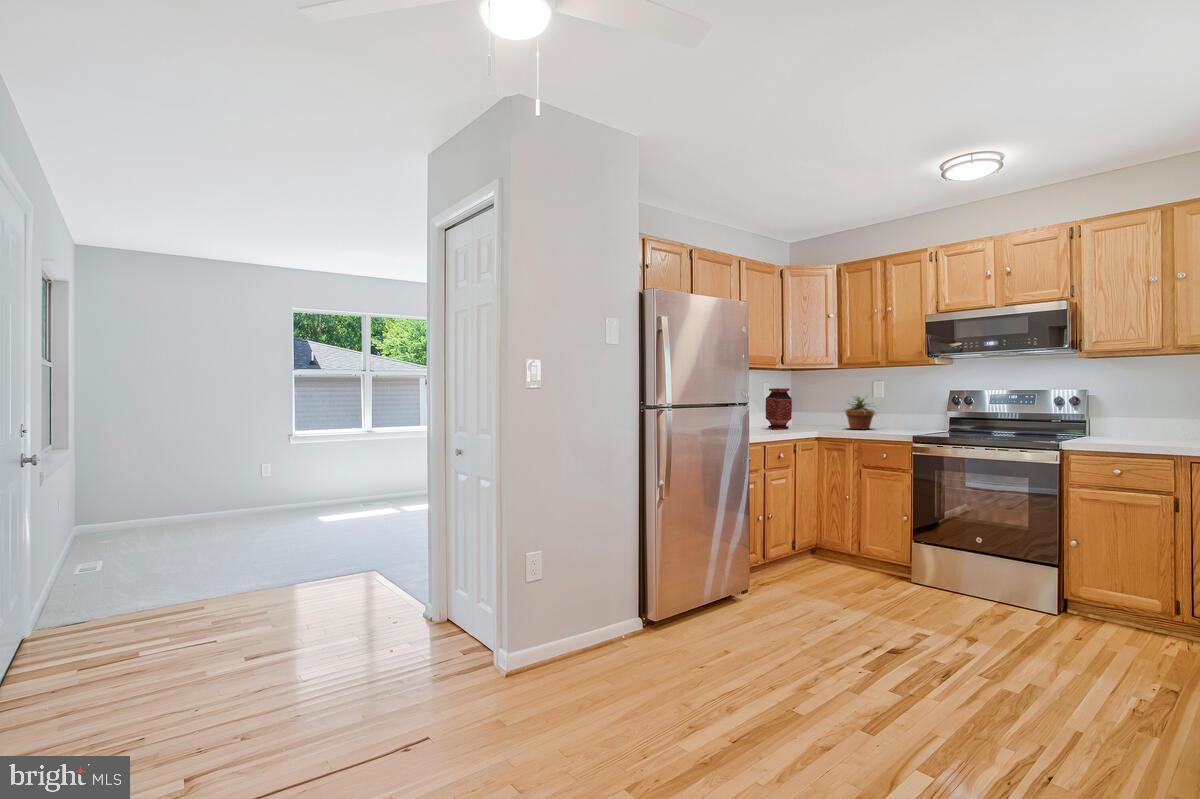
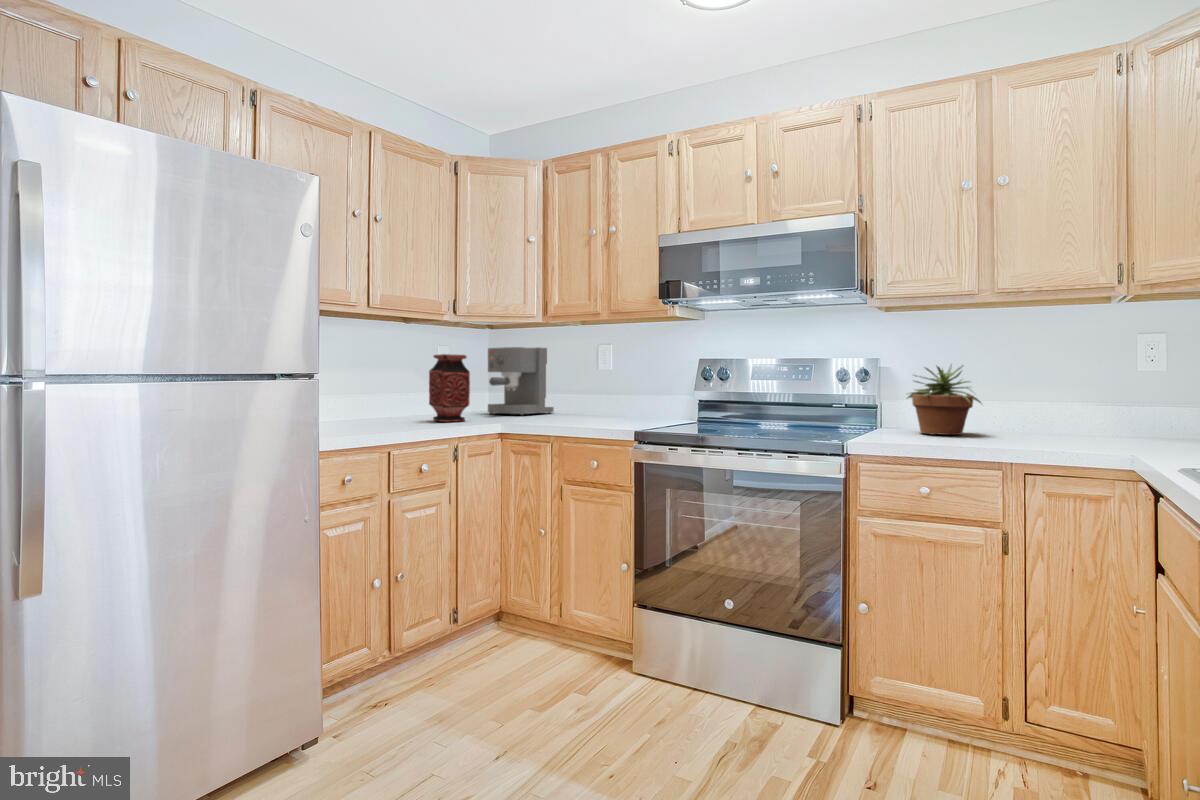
coffee maker: none [794,381,838,425] -> present [488,347,554,415]
potted plant: present [845,396,875,429] -> present [907,364,981,435]

